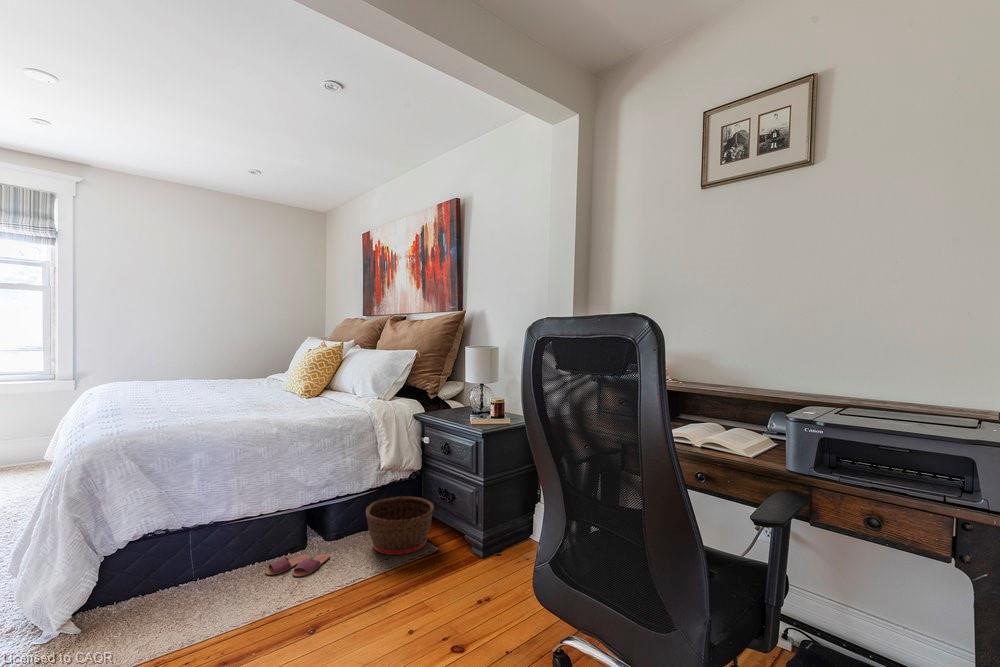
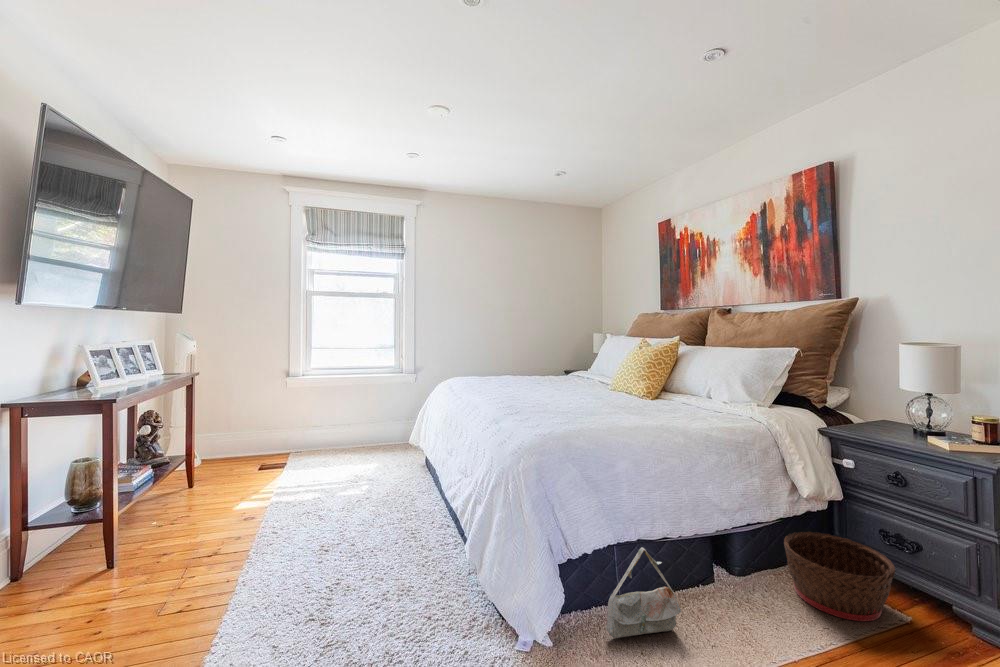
bag: none [168,522,245,602] -> present [606,547,681,638]
slippers: present [265,554,330,576] -> none [687,593,755,630]

